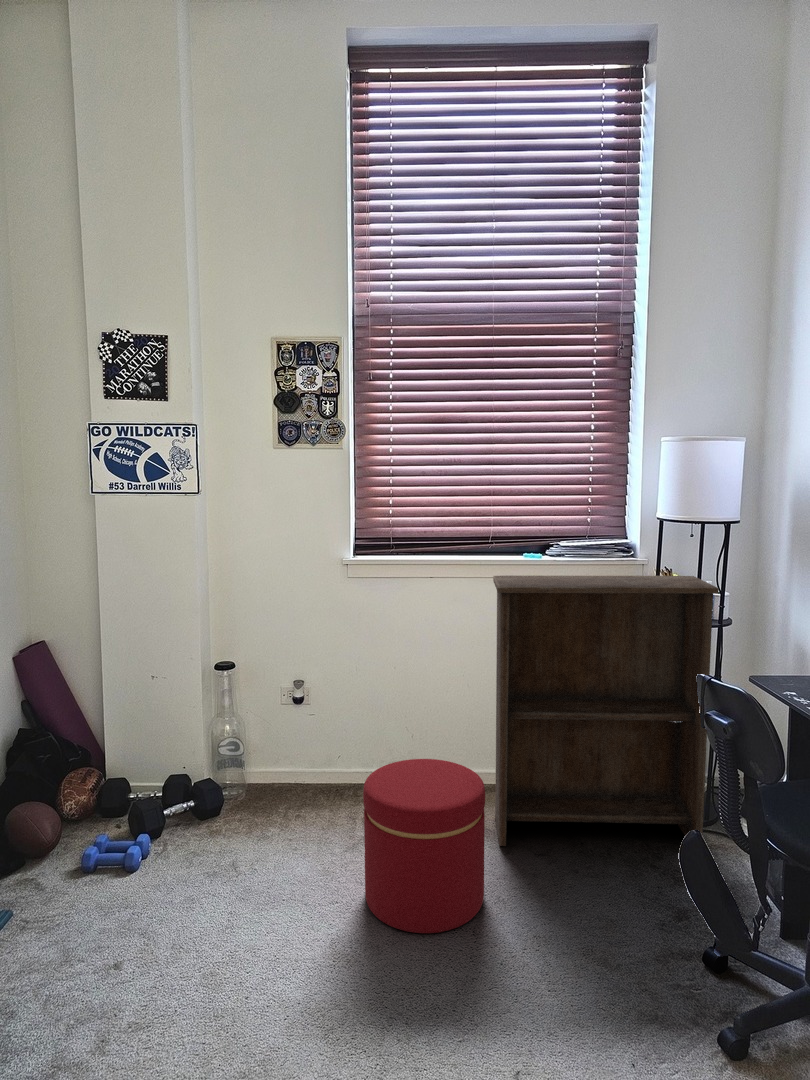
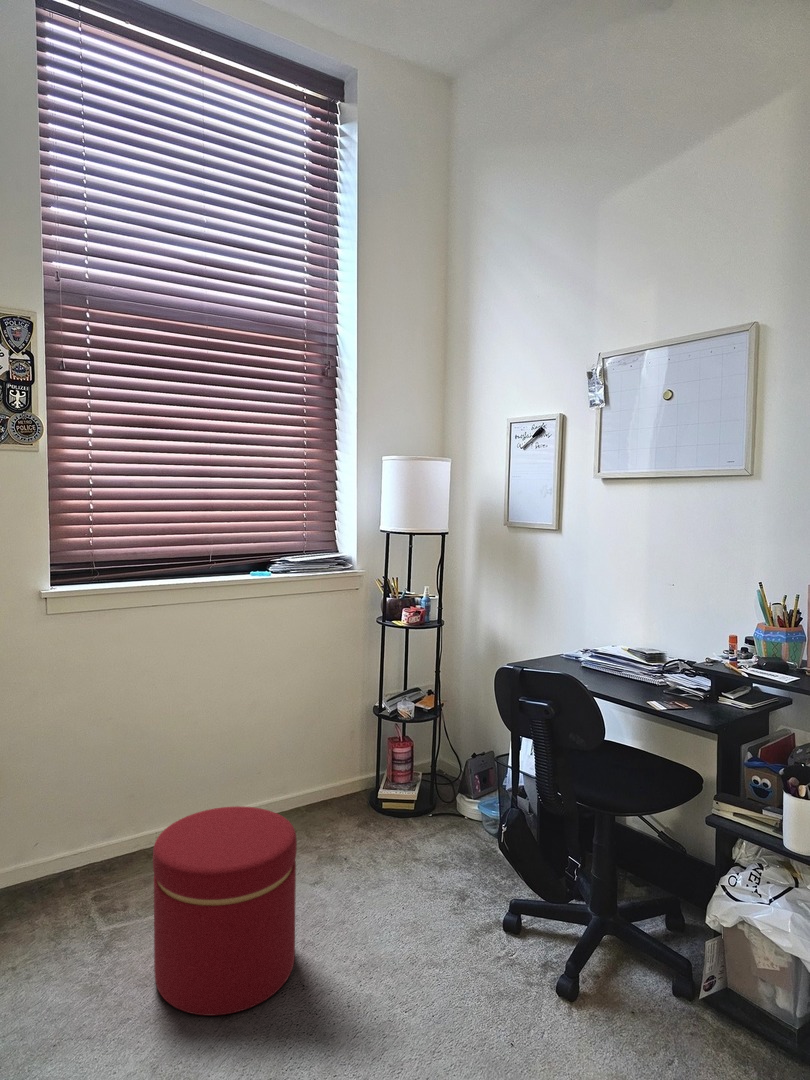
bookshelf: present [493,575,719,846] -> none [243,583,456,886]

